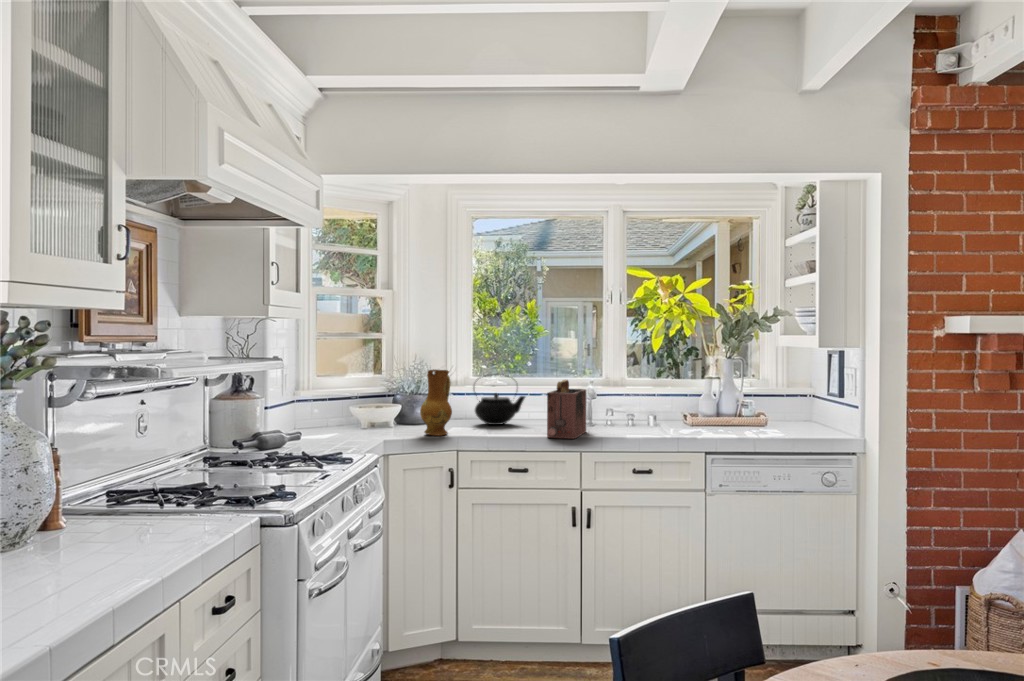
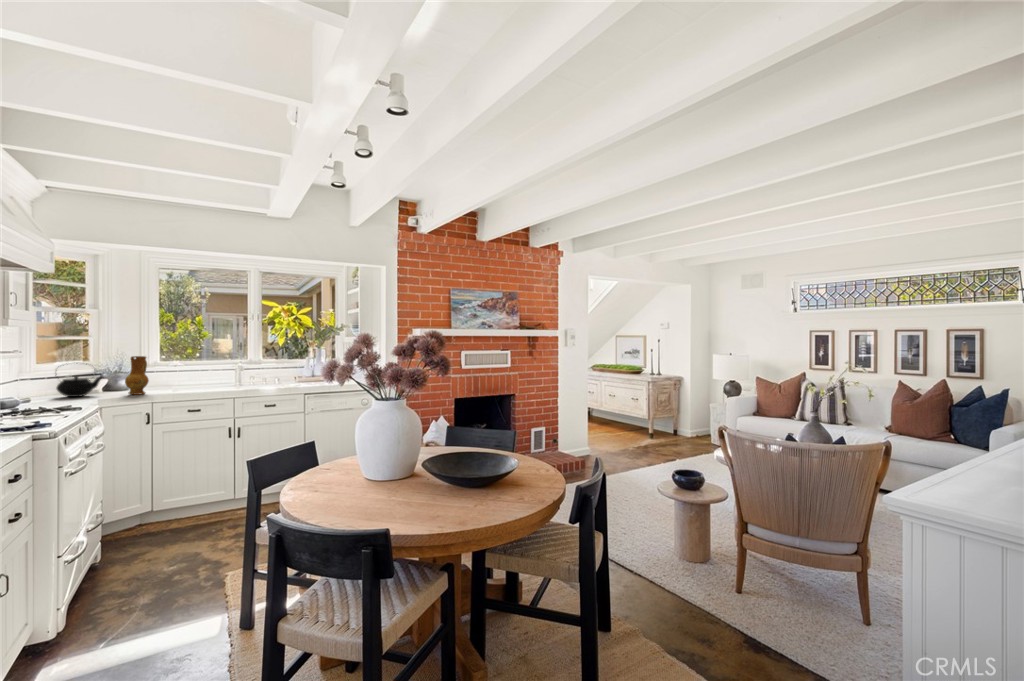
toaster: present [547,380,586,439] -> none [214,360,238,391]
teapot: present [475,393,525,425] -> present [57,376,102,397]

